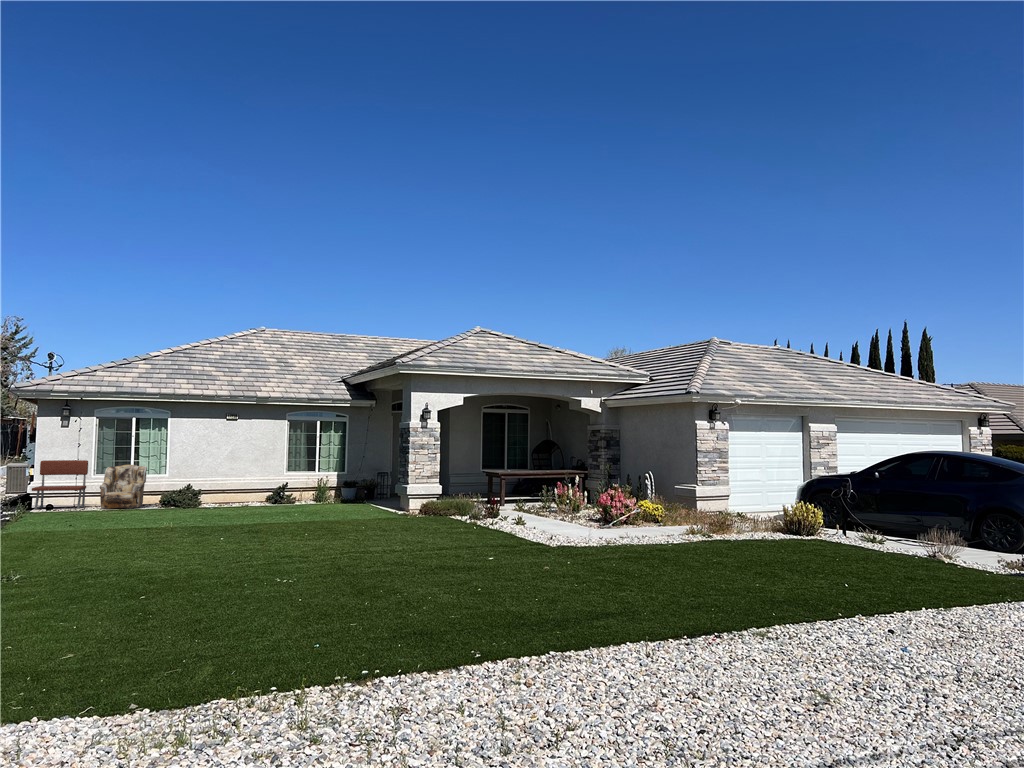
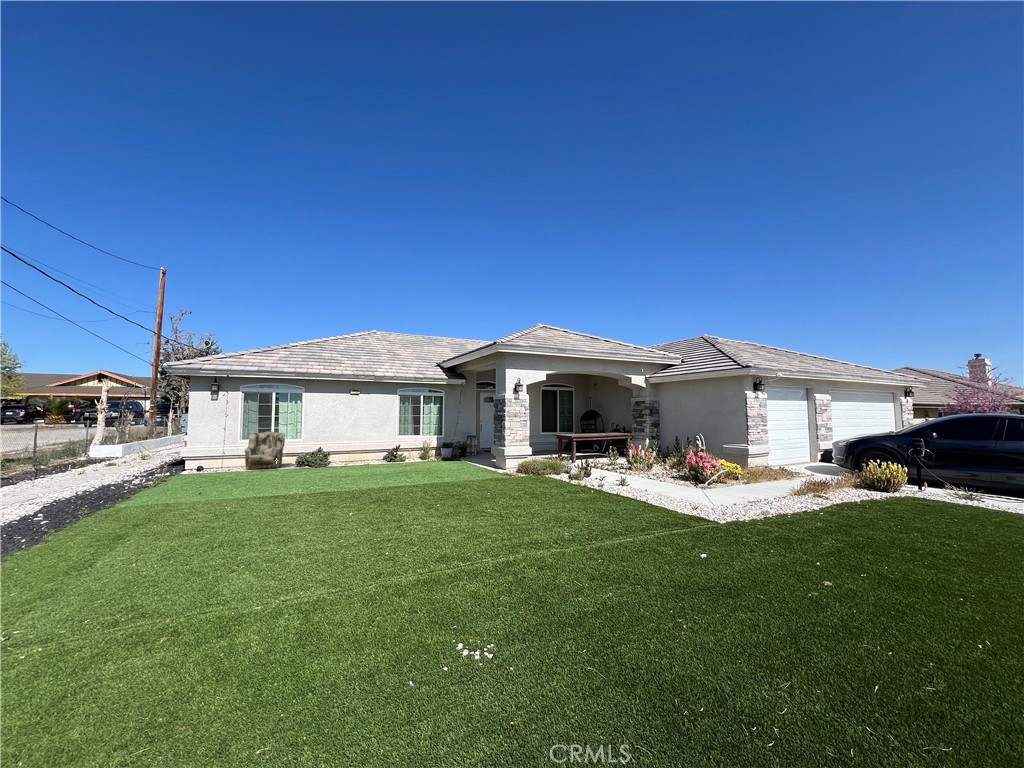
bench: present [32,460,88,509] -> none [184,428,235,471]

